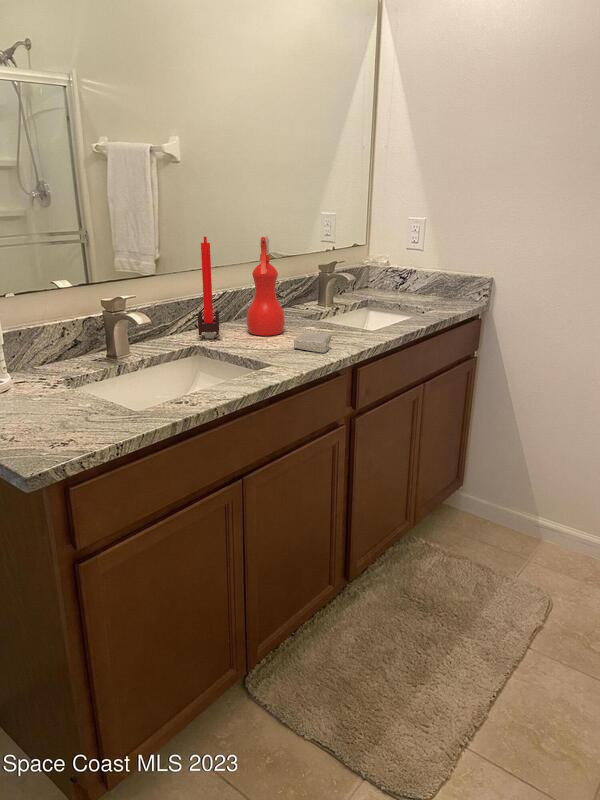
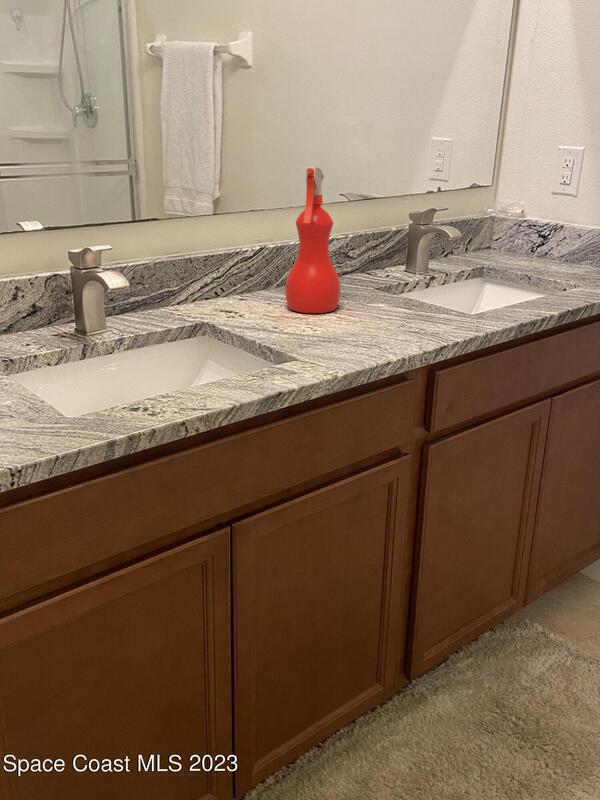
candle: present [198,237,219,339] -> none [211,166,244,313]
soap bar: present [294,332,331,353] -> none [341,311,397,345]

